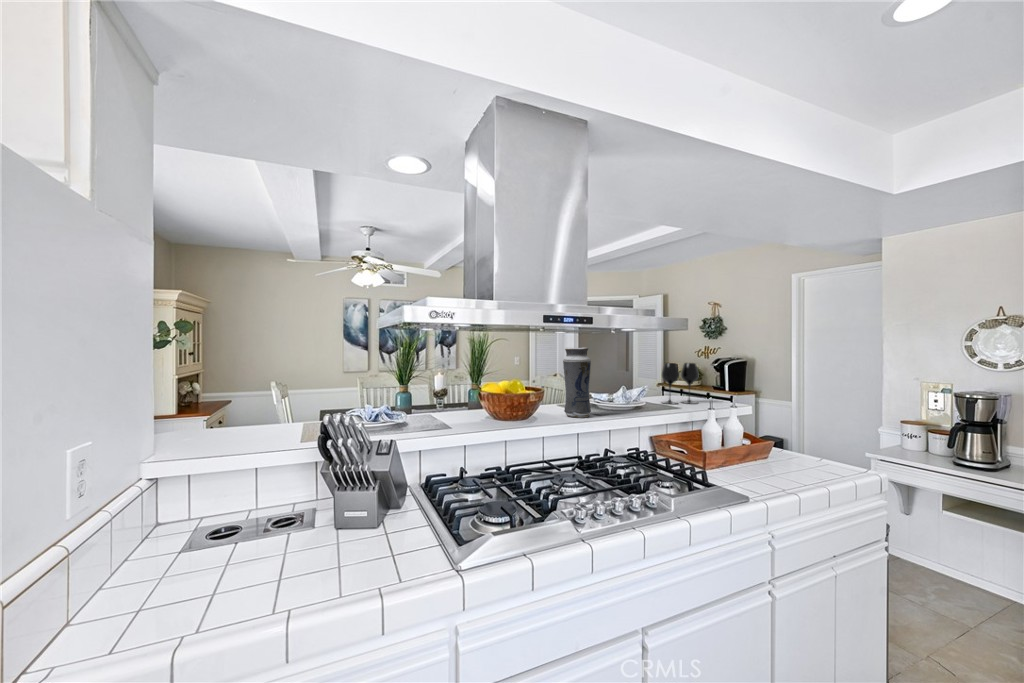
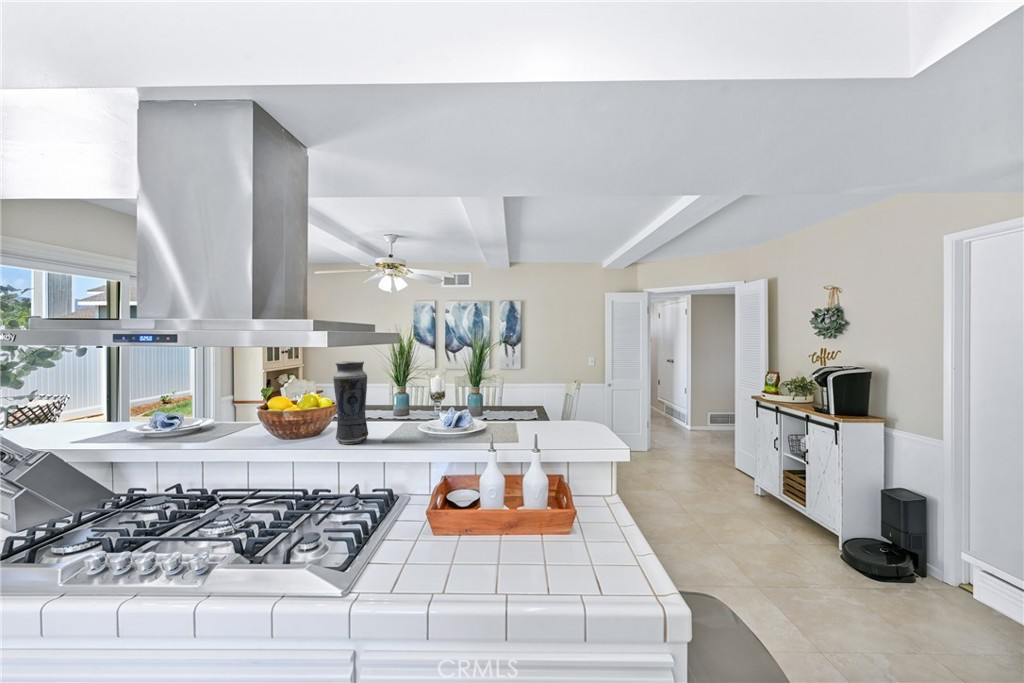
wine glass: present [662,363,698,404] -> none [534,379,586,436]

